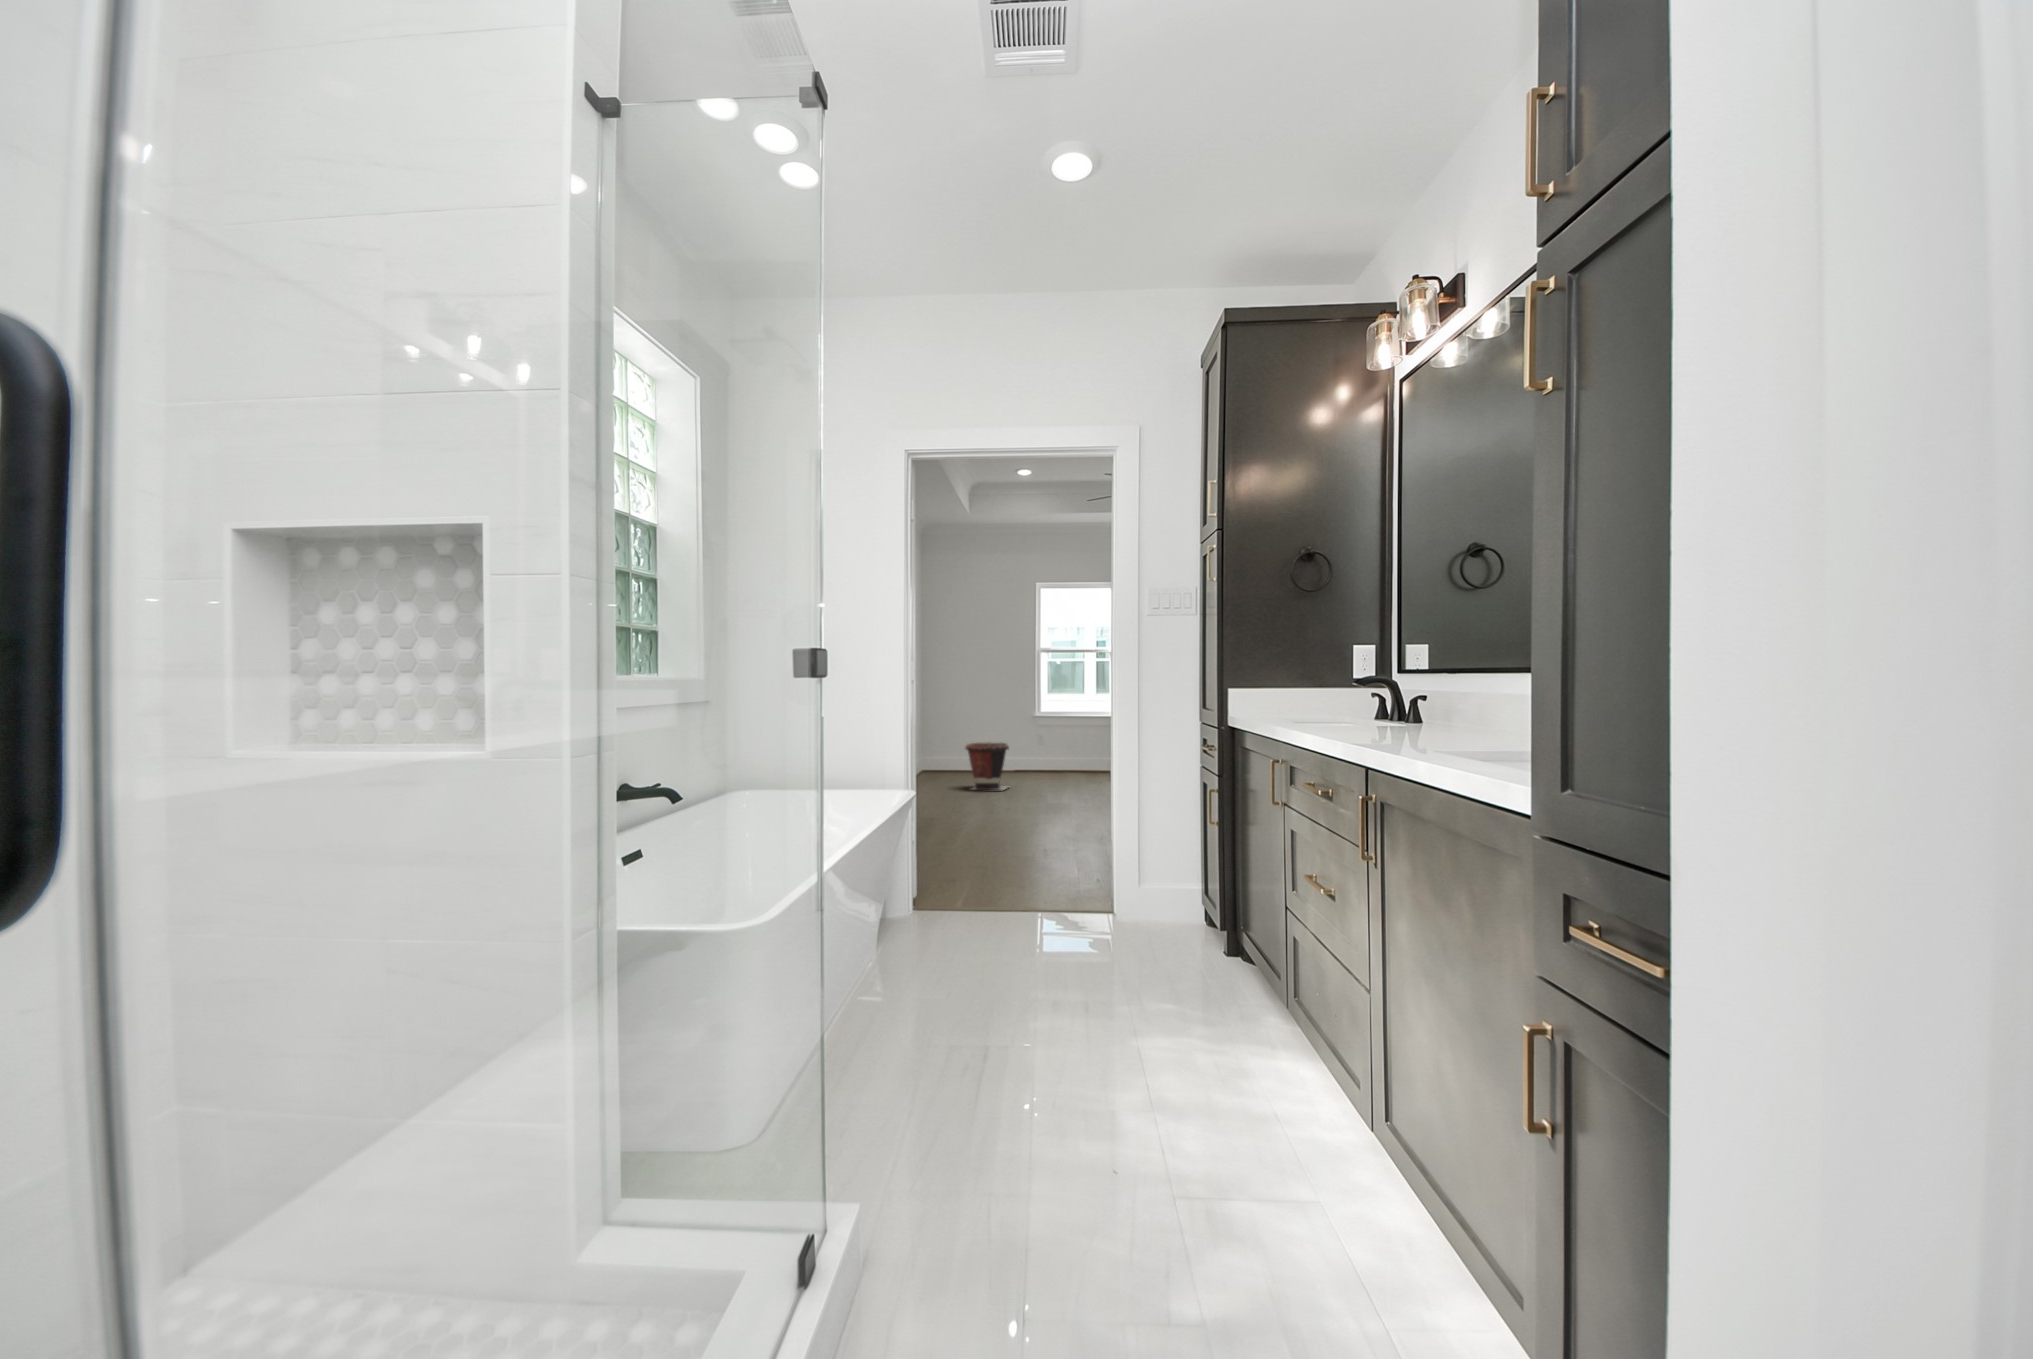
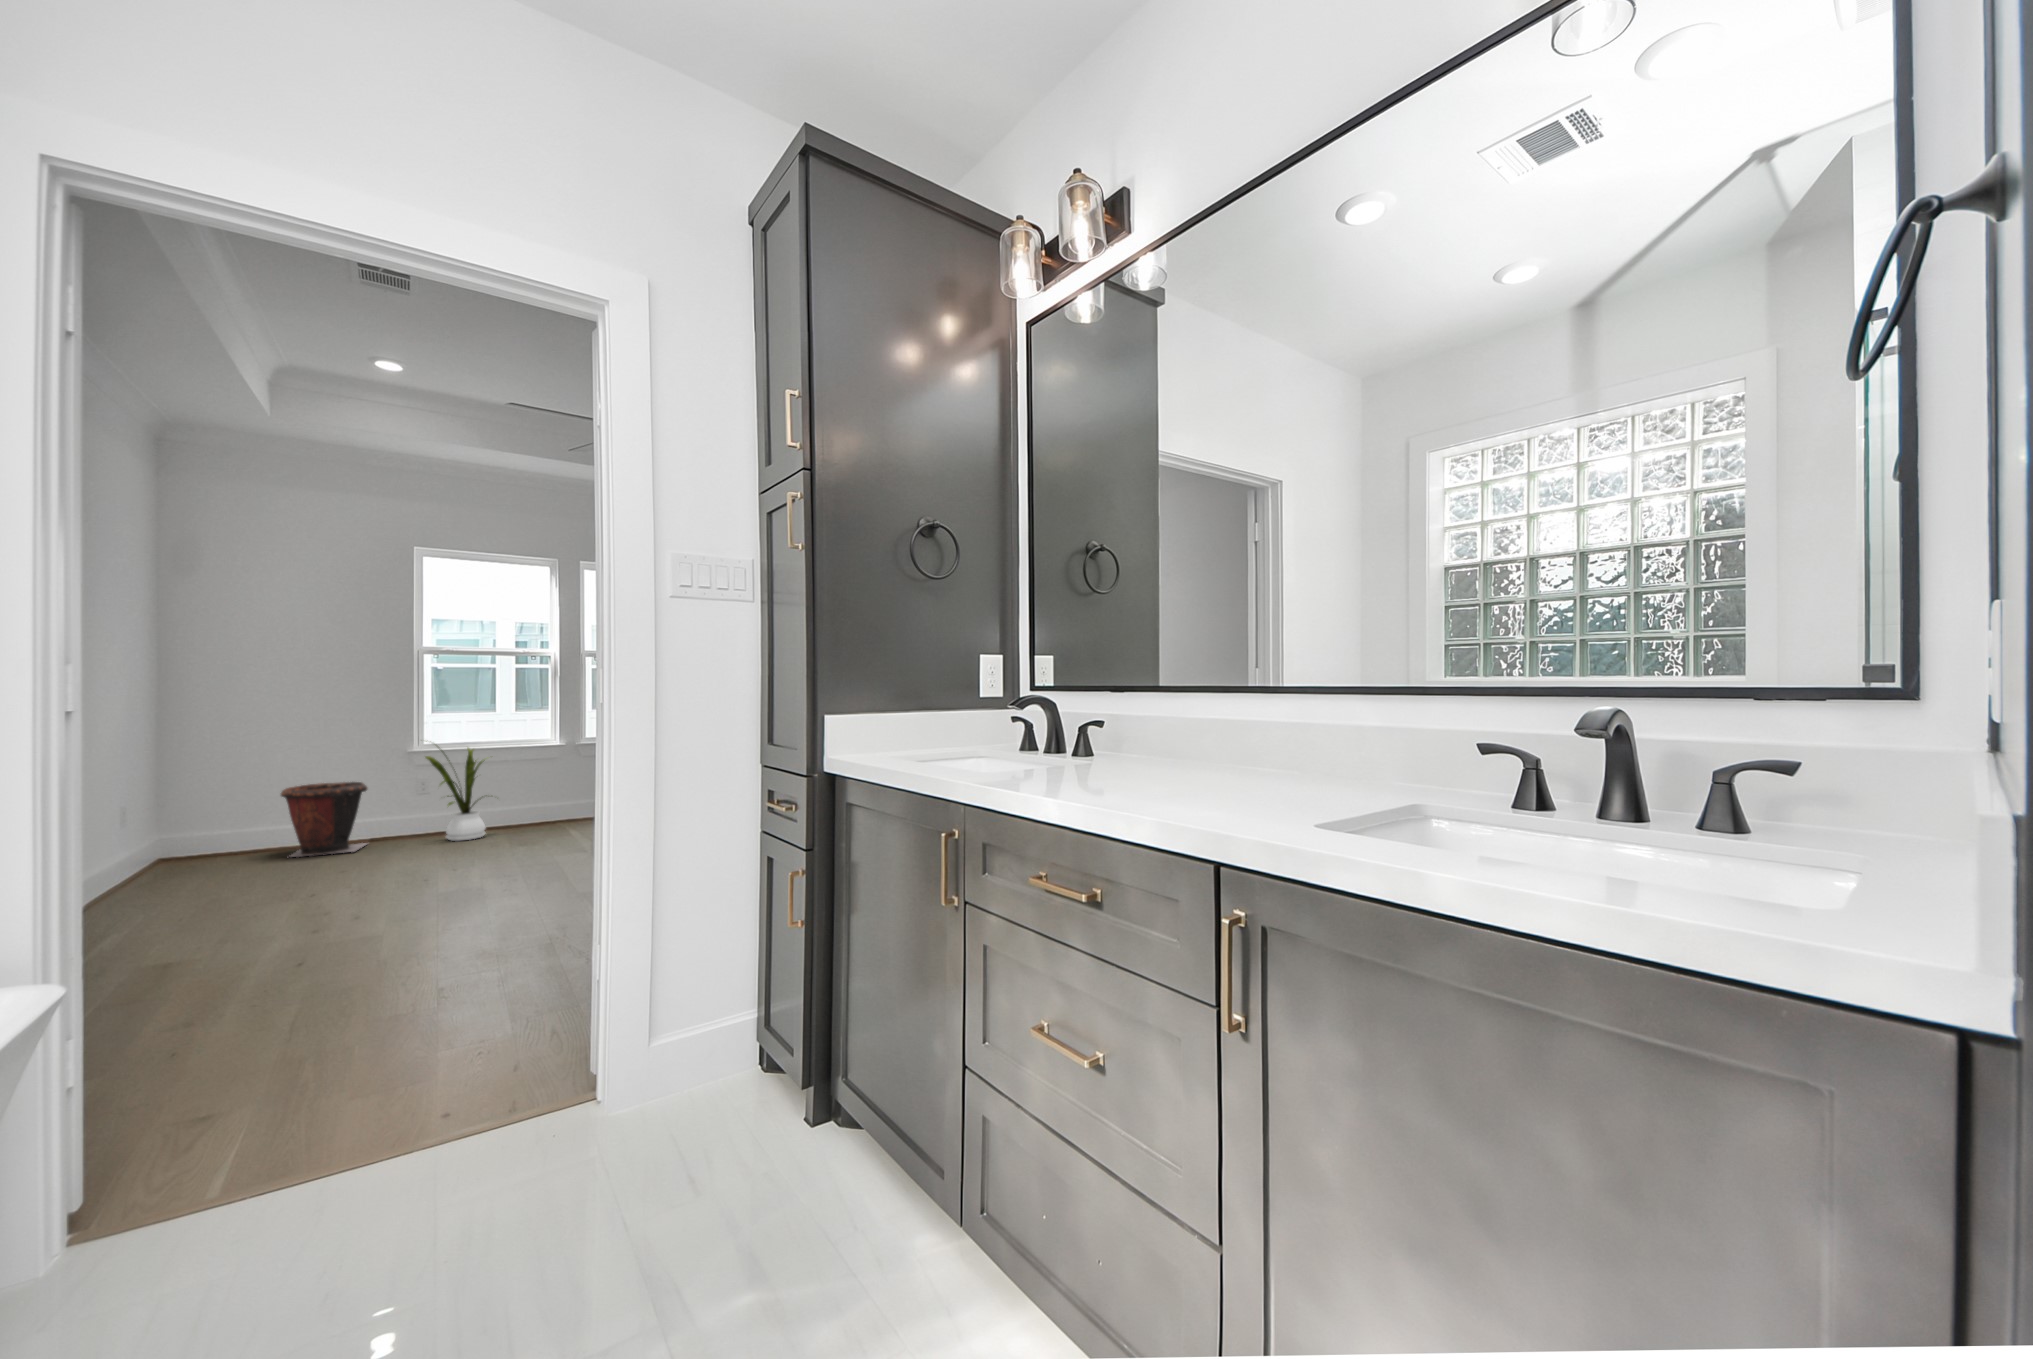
house plant: none [1037,715,1087,791] -> present [426,748,486,841]

